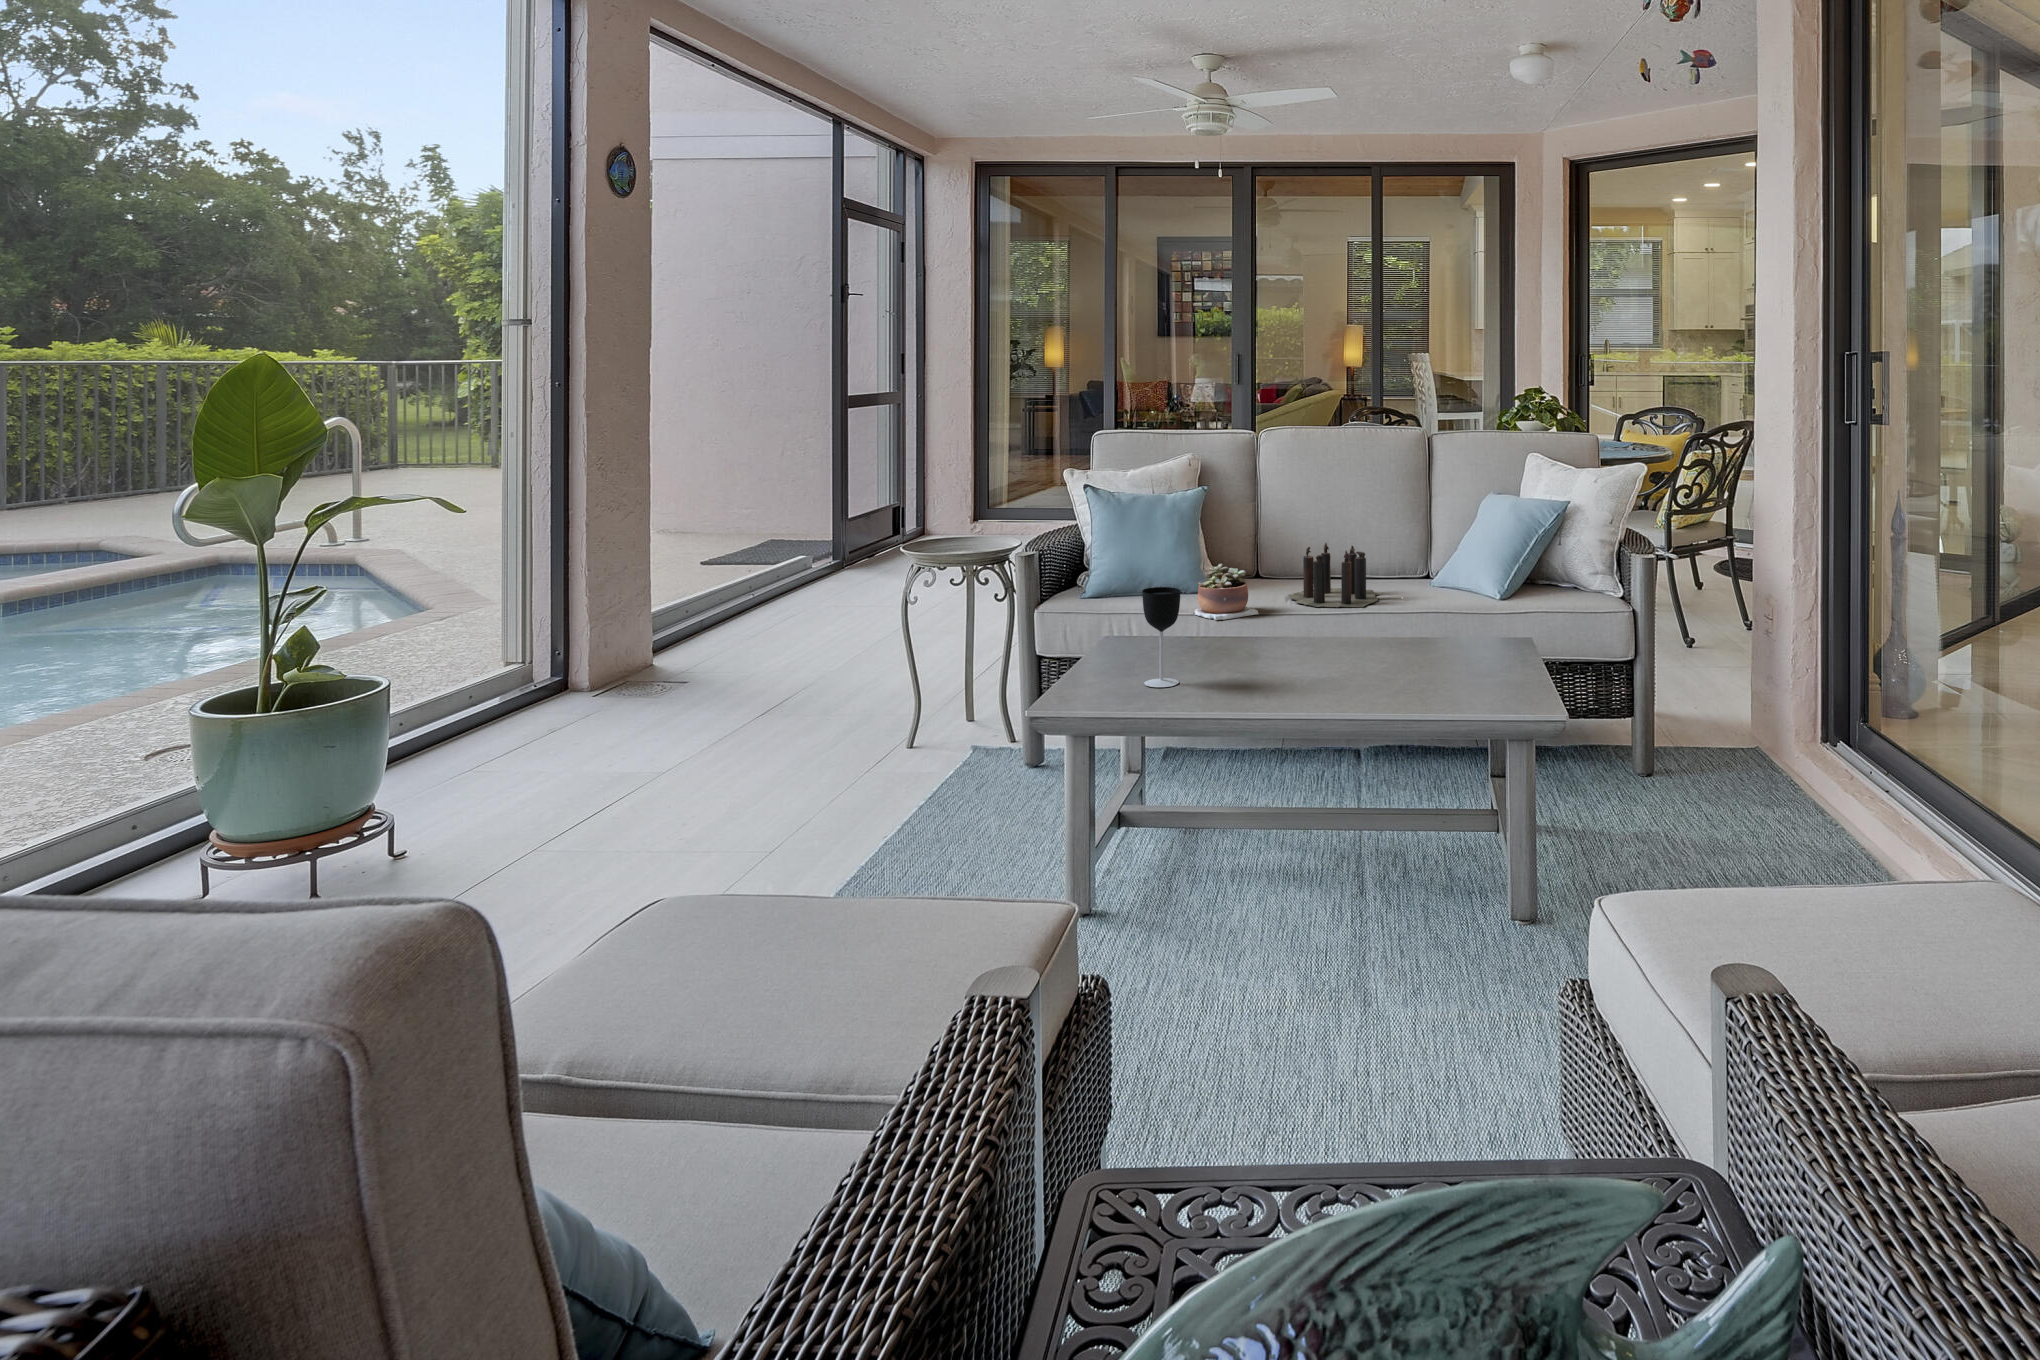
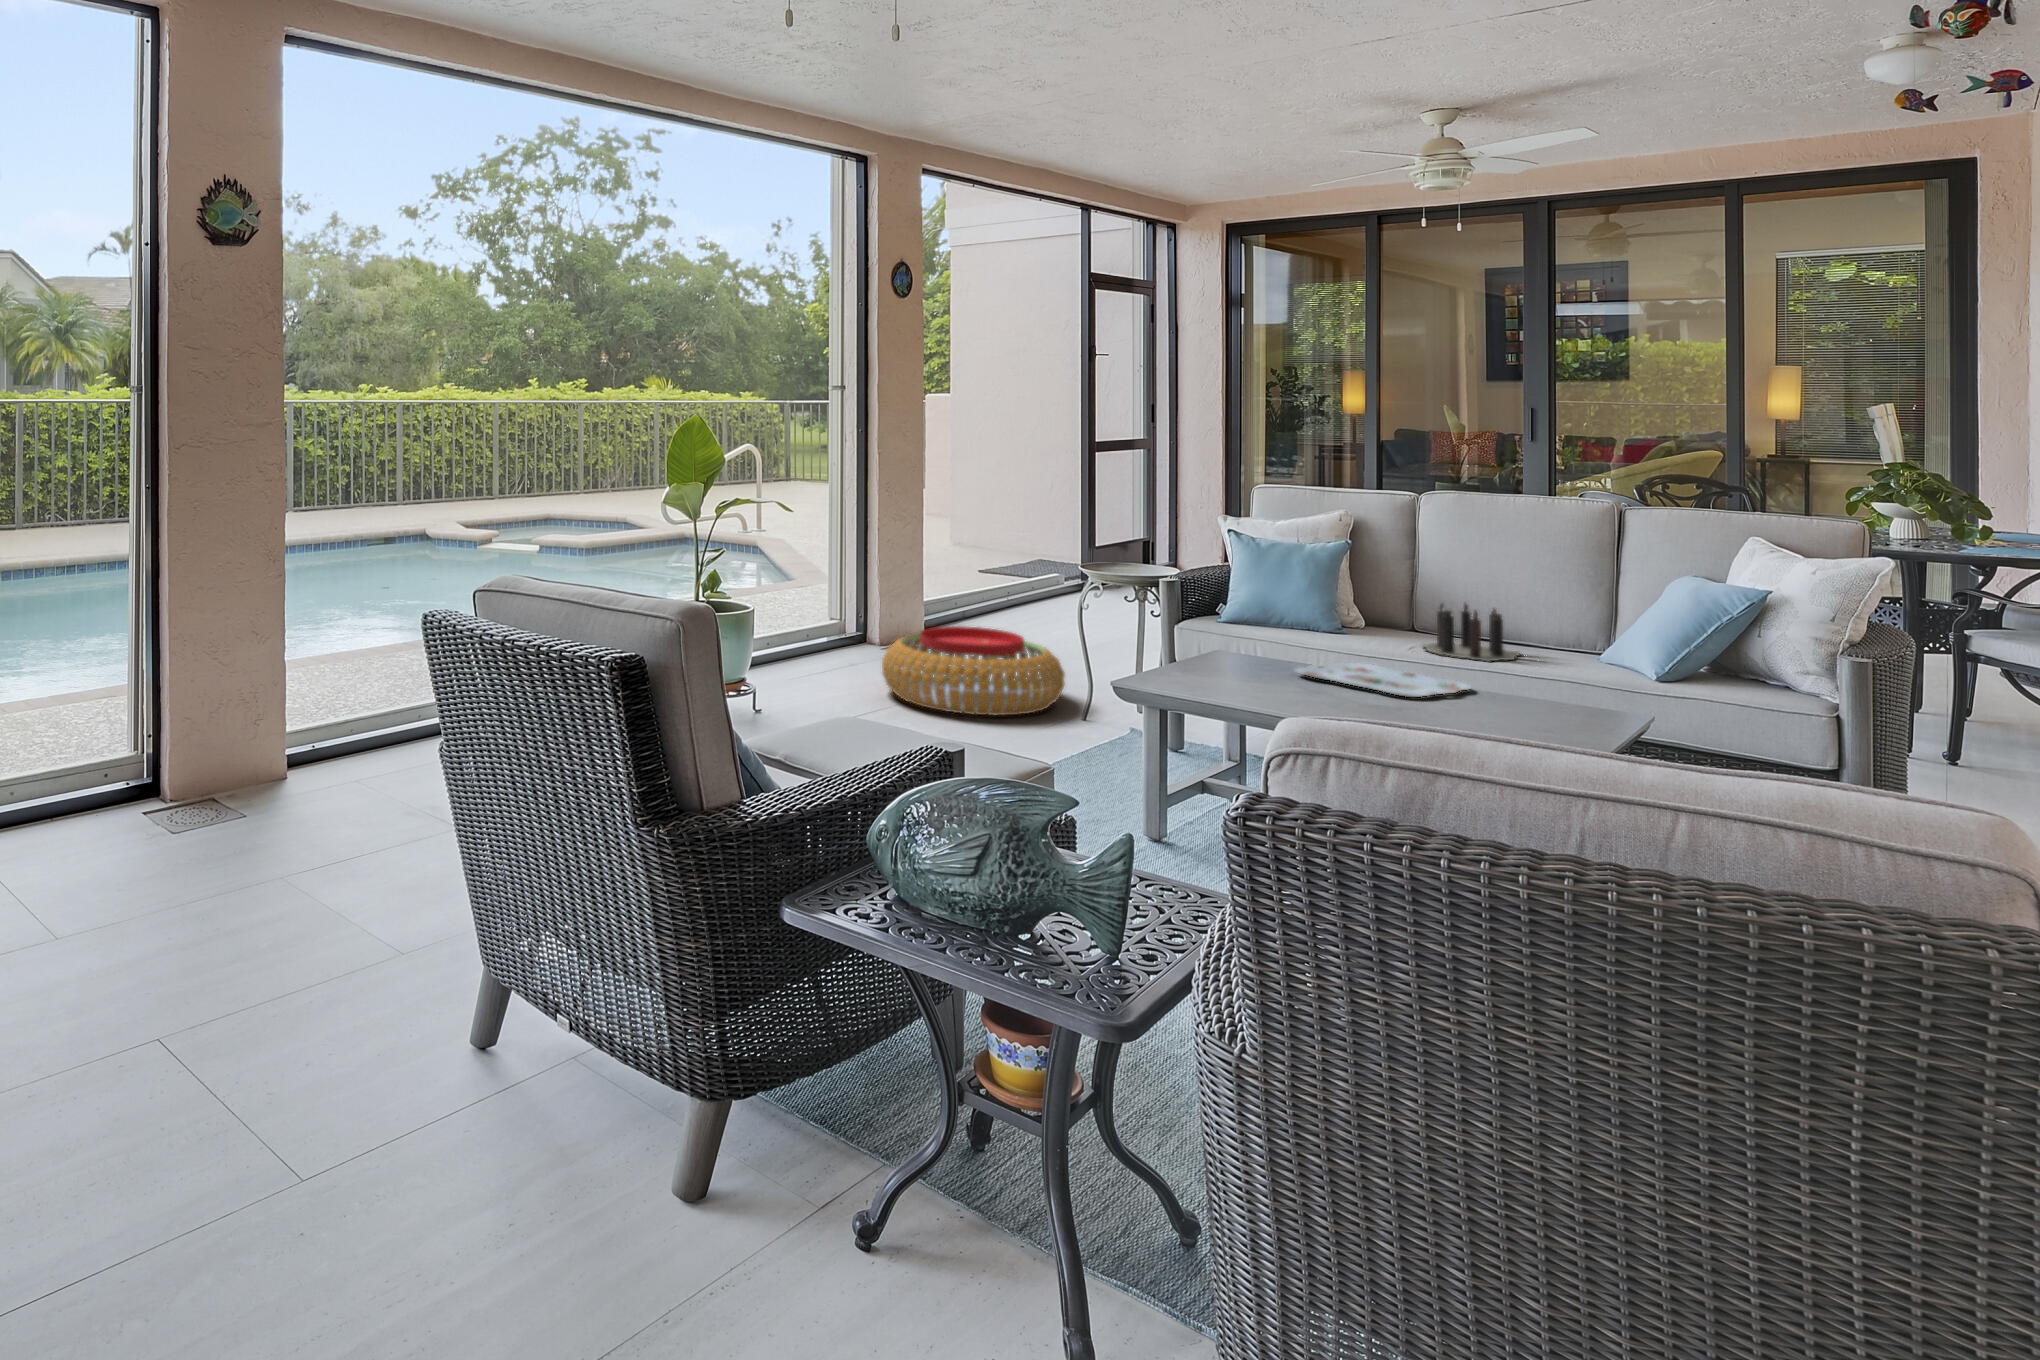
succulent plant: present [1194,564,1259,620] -> none [1311,606,1376,652]
wine glass: present [1142,587,1181,687] -> none [1220,606,1251,678]
serving tray: none [1220,634,1399,674] -> present [1296,663,1471,697]
pouf: none [598,652,880,797] -> present [882,626,1065,716]

